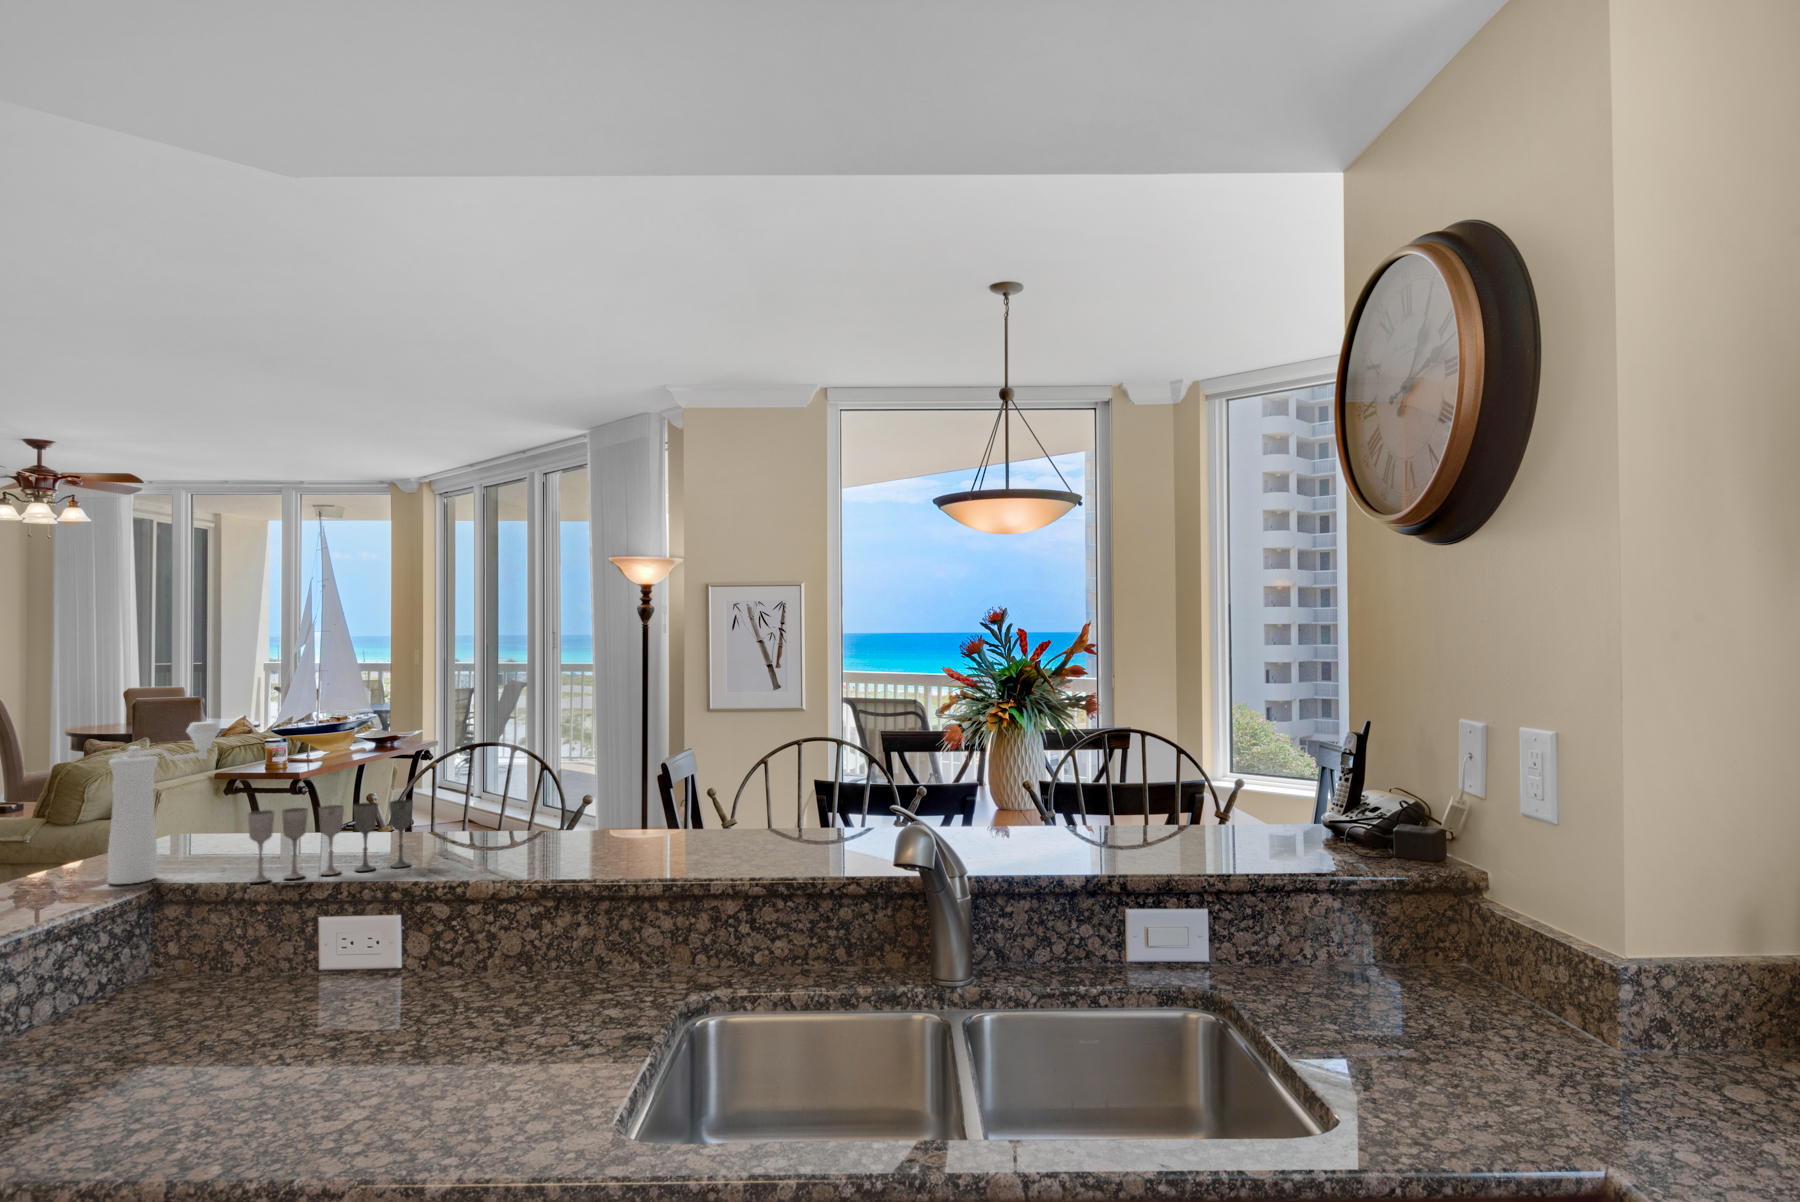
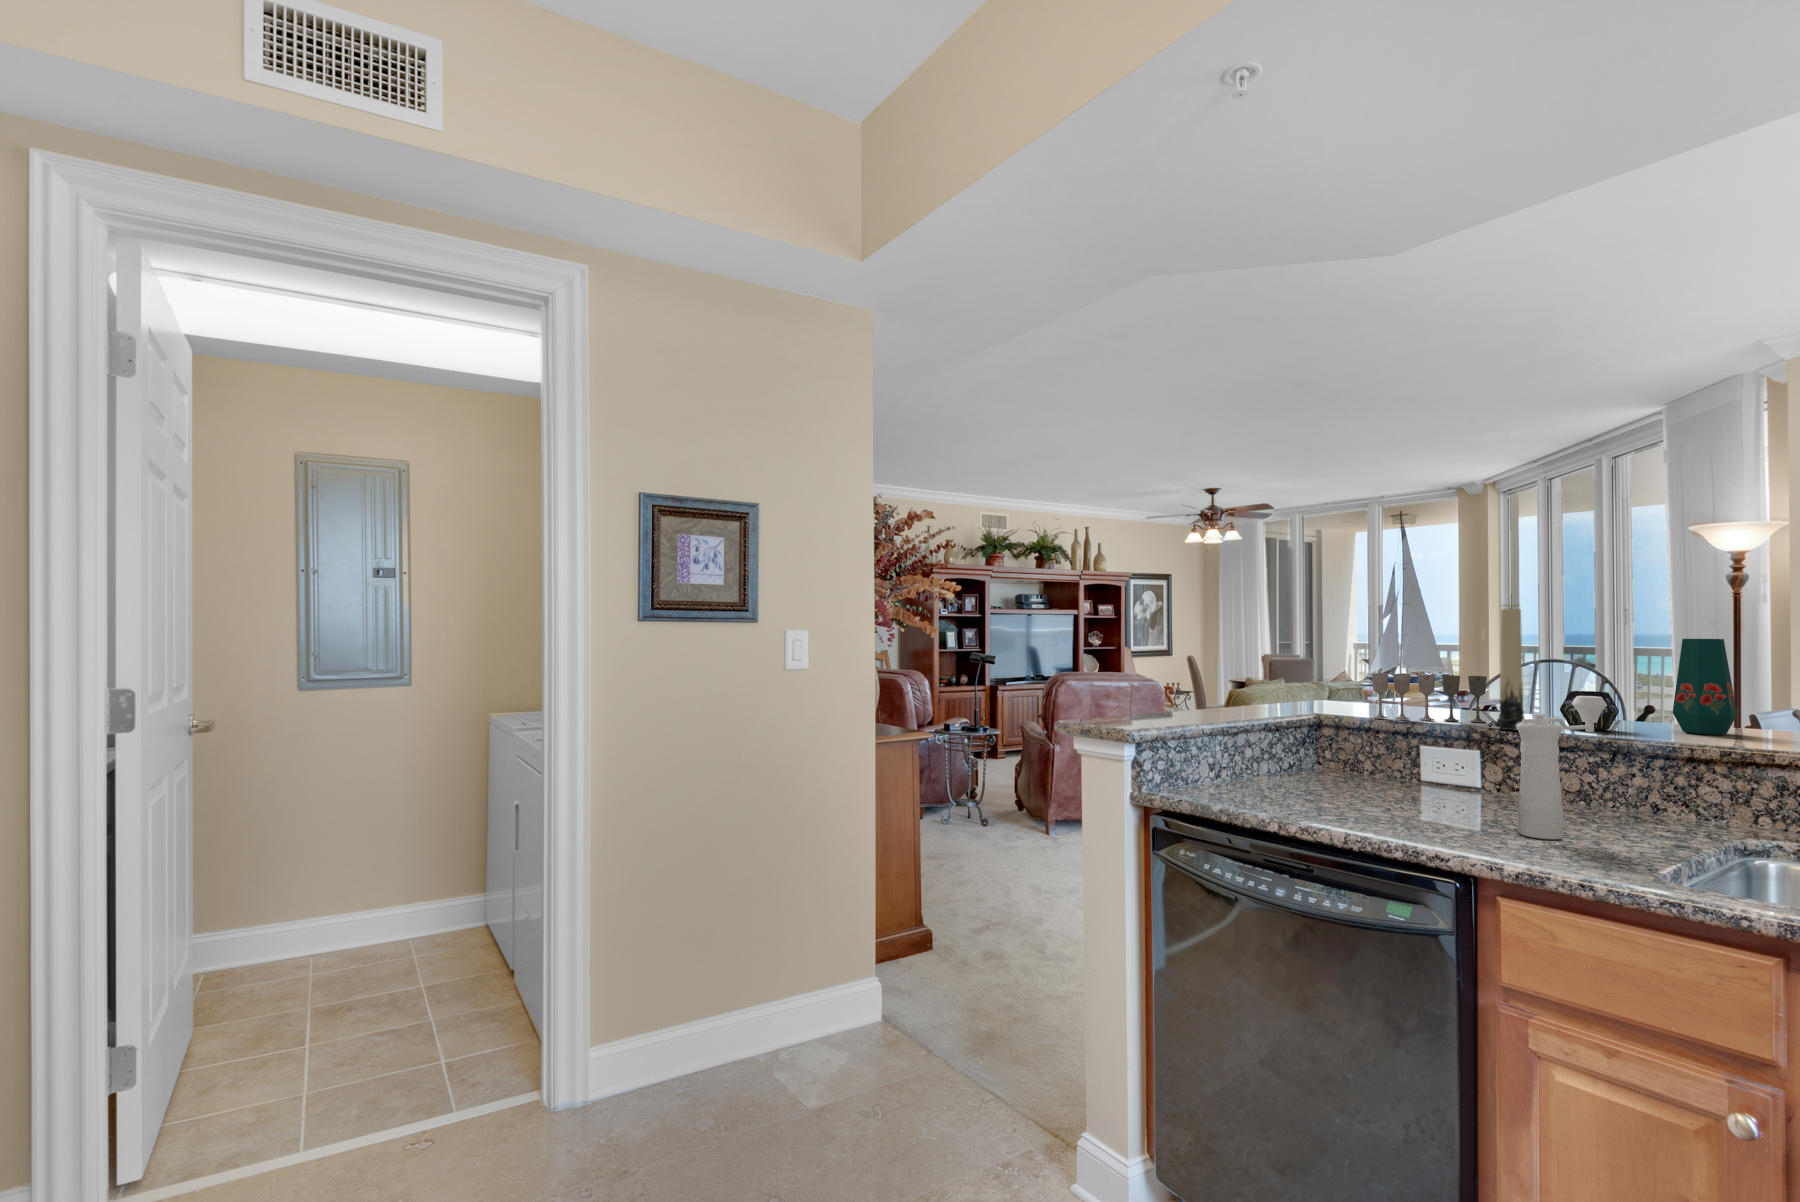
candle: none [413,708,459,885] -> present [1488,604,1524,731]
pepper mill: present [108,722,220,884] -> present [1516,696,1607,839]
vase: none [500,736,671,864] -> present [1560,639,1737,735]

